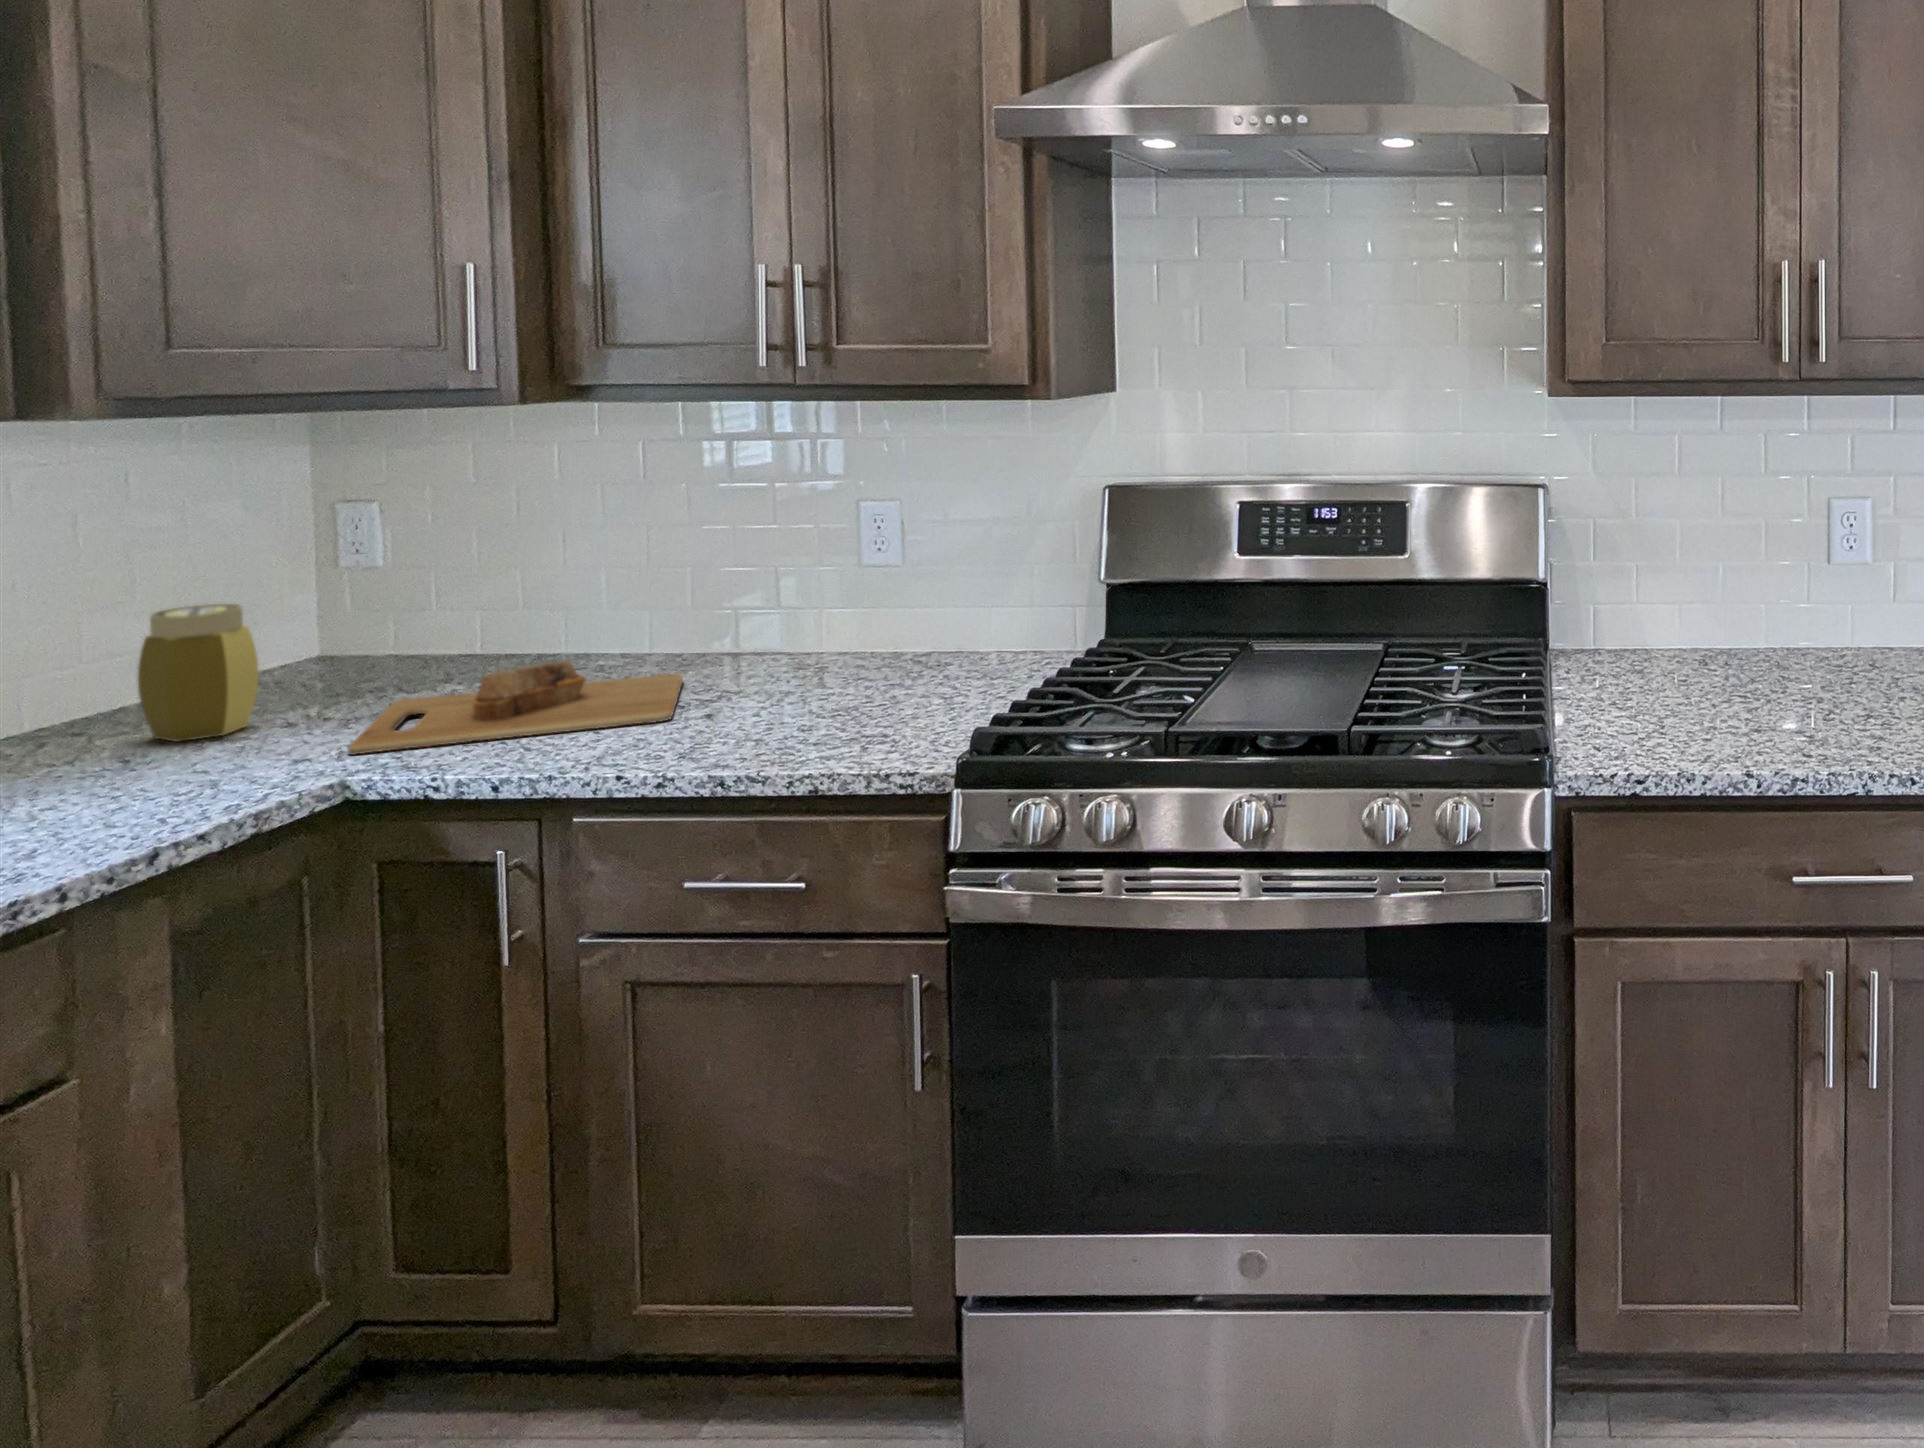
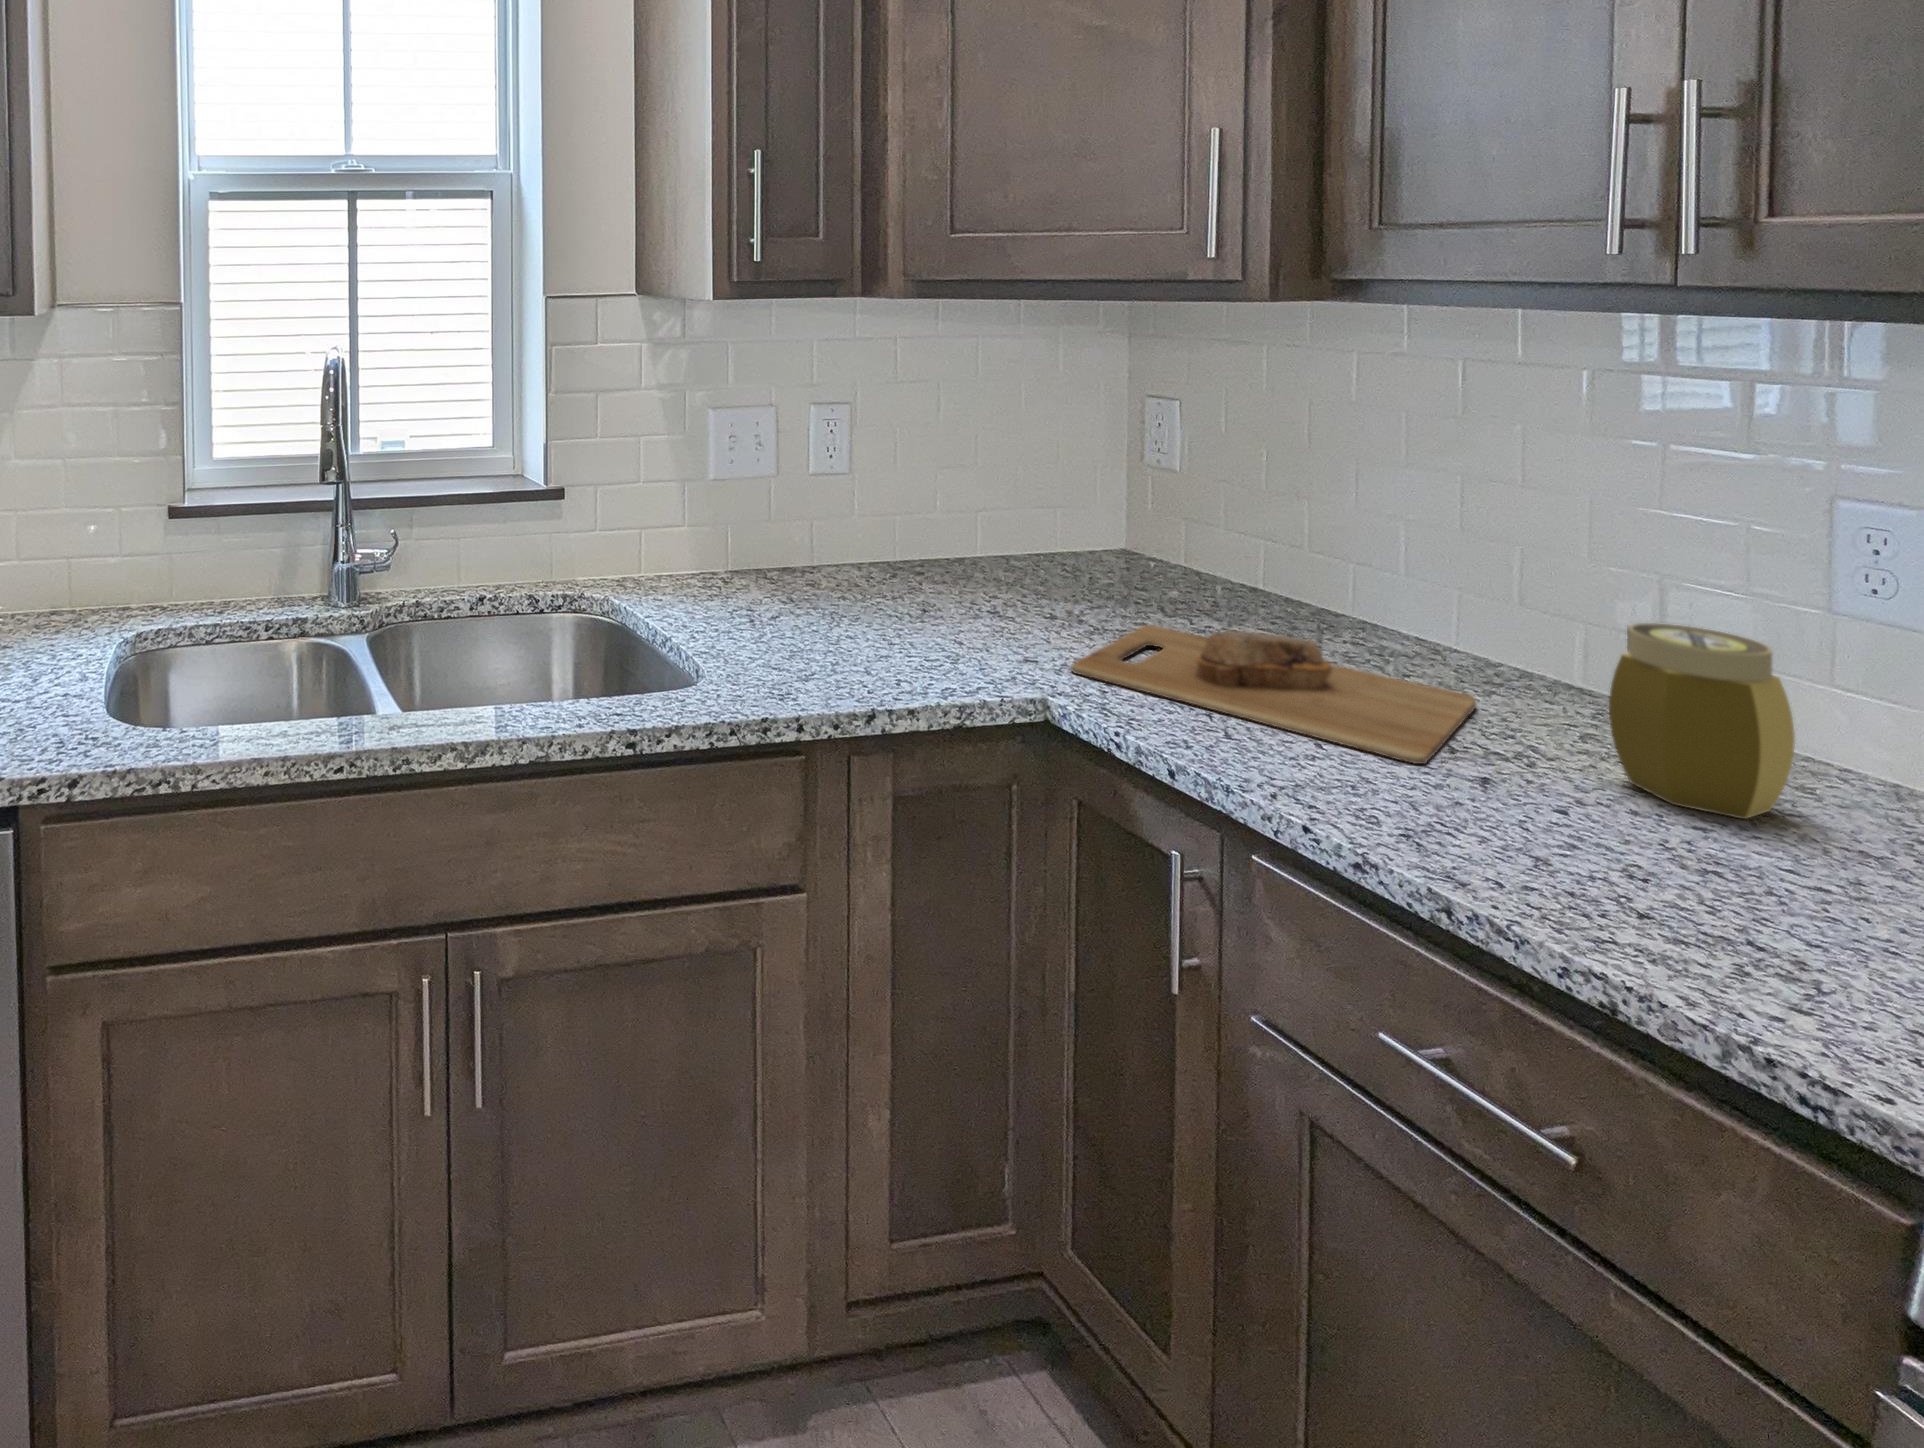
jar: present [138,604,259,742] -> present [1609,623,1795,819]

